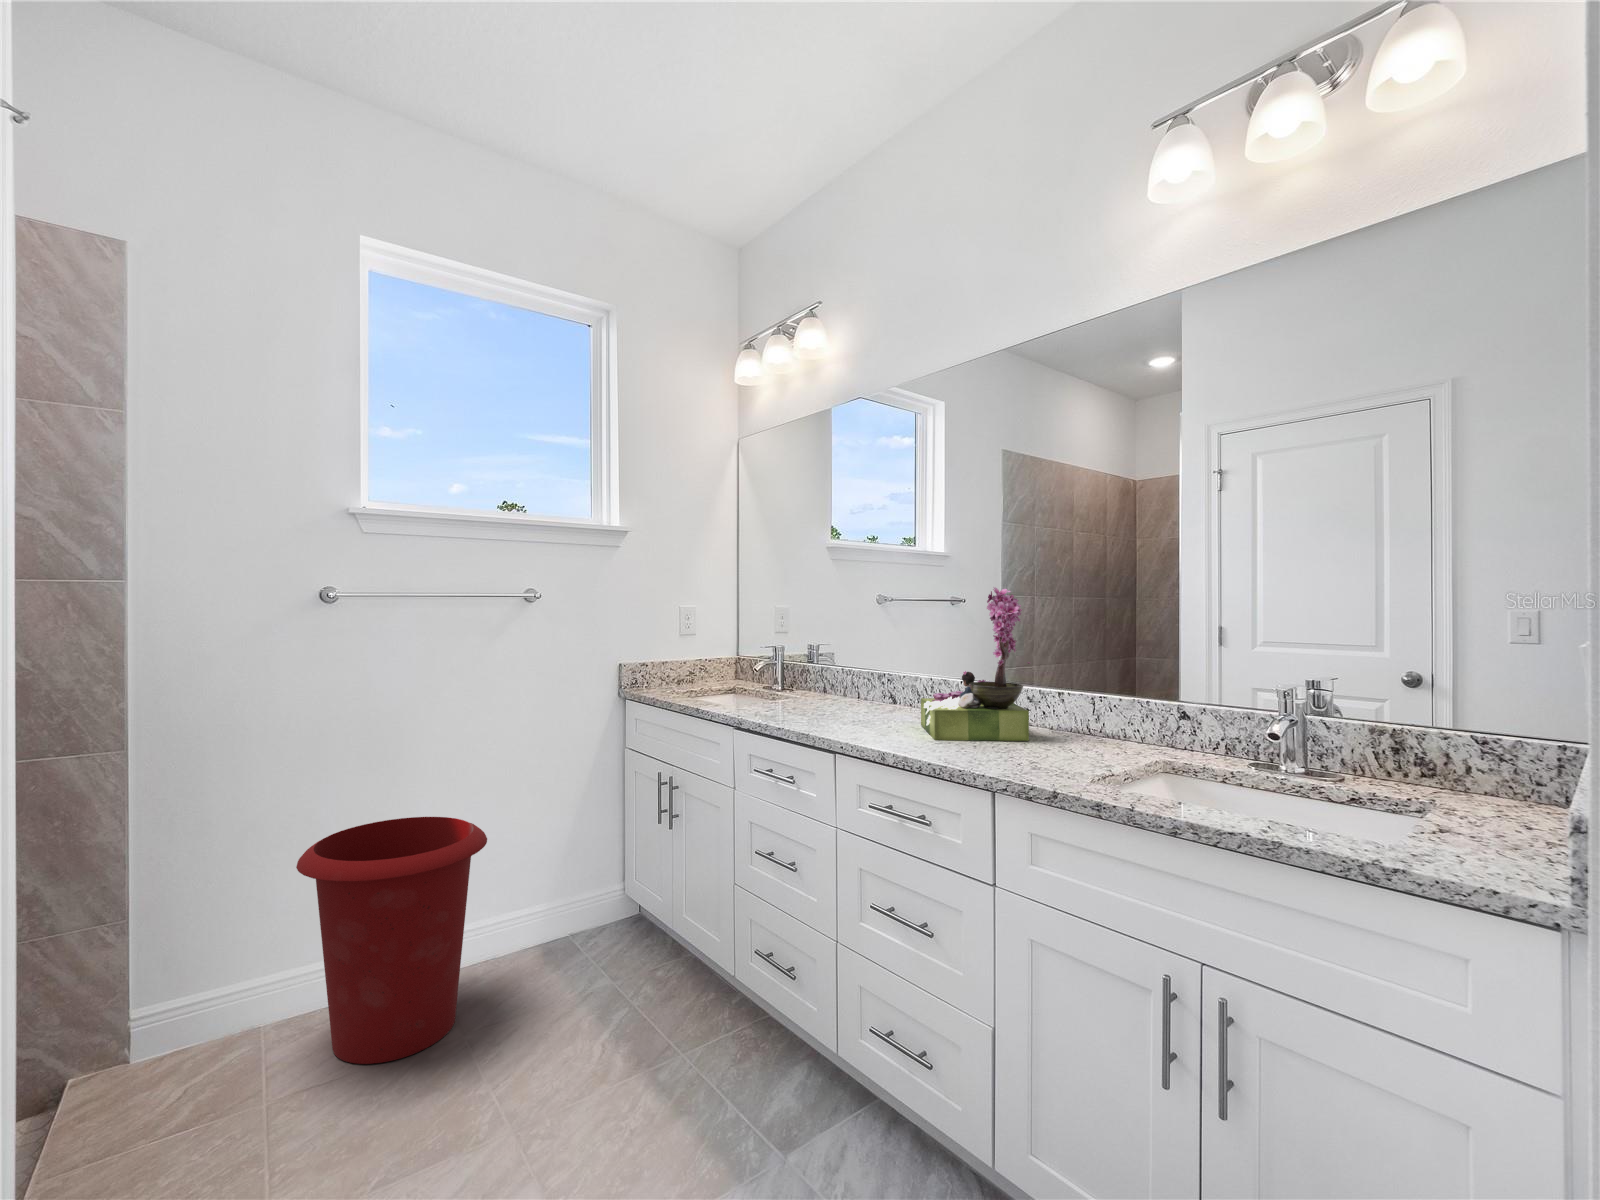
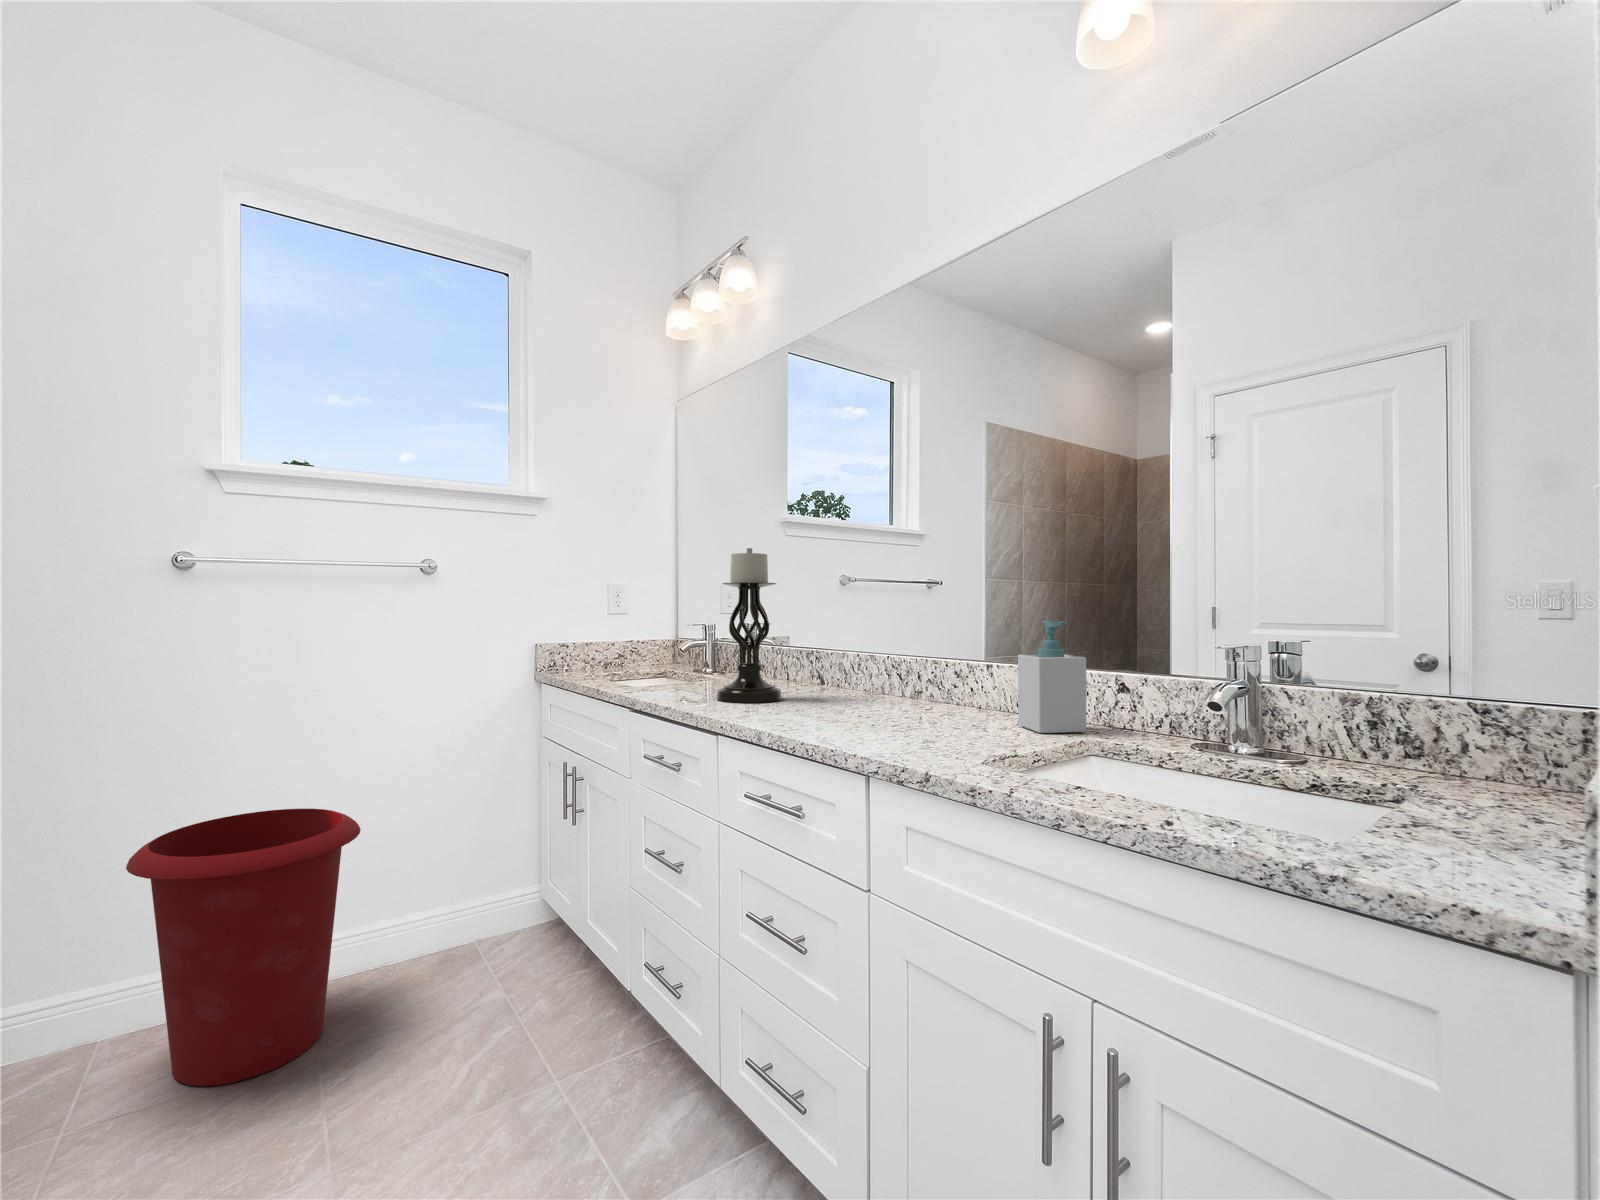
candle holder: none [813,586,870,723] -> present [717,548,782,703]
flower arrangement: present [921,588,1030,741] -> none [827,544,955,720]
soap bottle: none [1094,658,1155,754] -> present [1018,620,1086,733]

